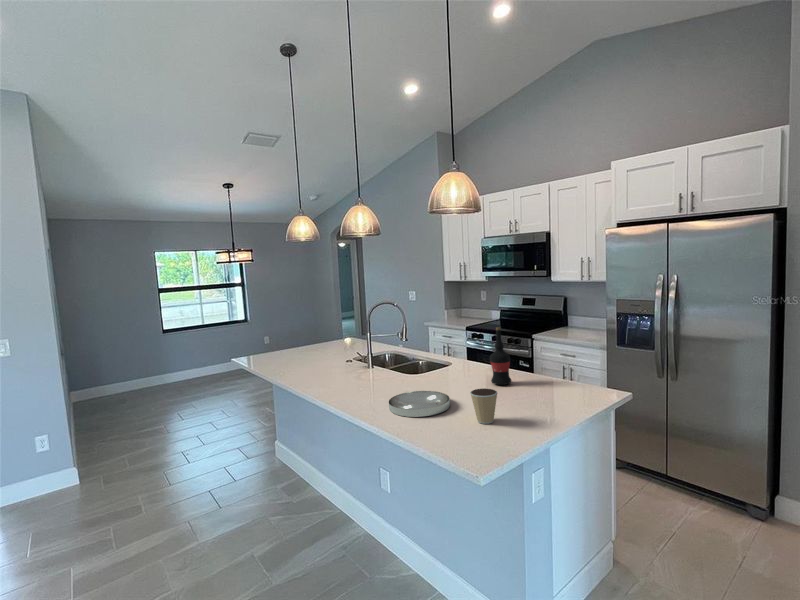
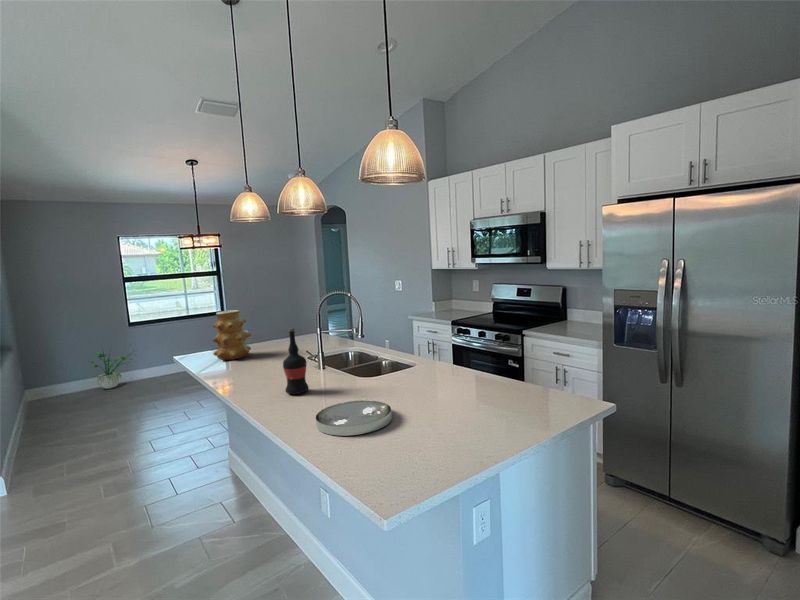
vase: none [269,318,302,361] -> present [213,310,251,360]
wine bottle: present [490,327,511,385] -> present [283,328,309,394]
potted plant: none [124,348,171,392] -> present [91,350,137,389]
coffee cup: present [470,388,497,424] -> none [406,402,440,447]

